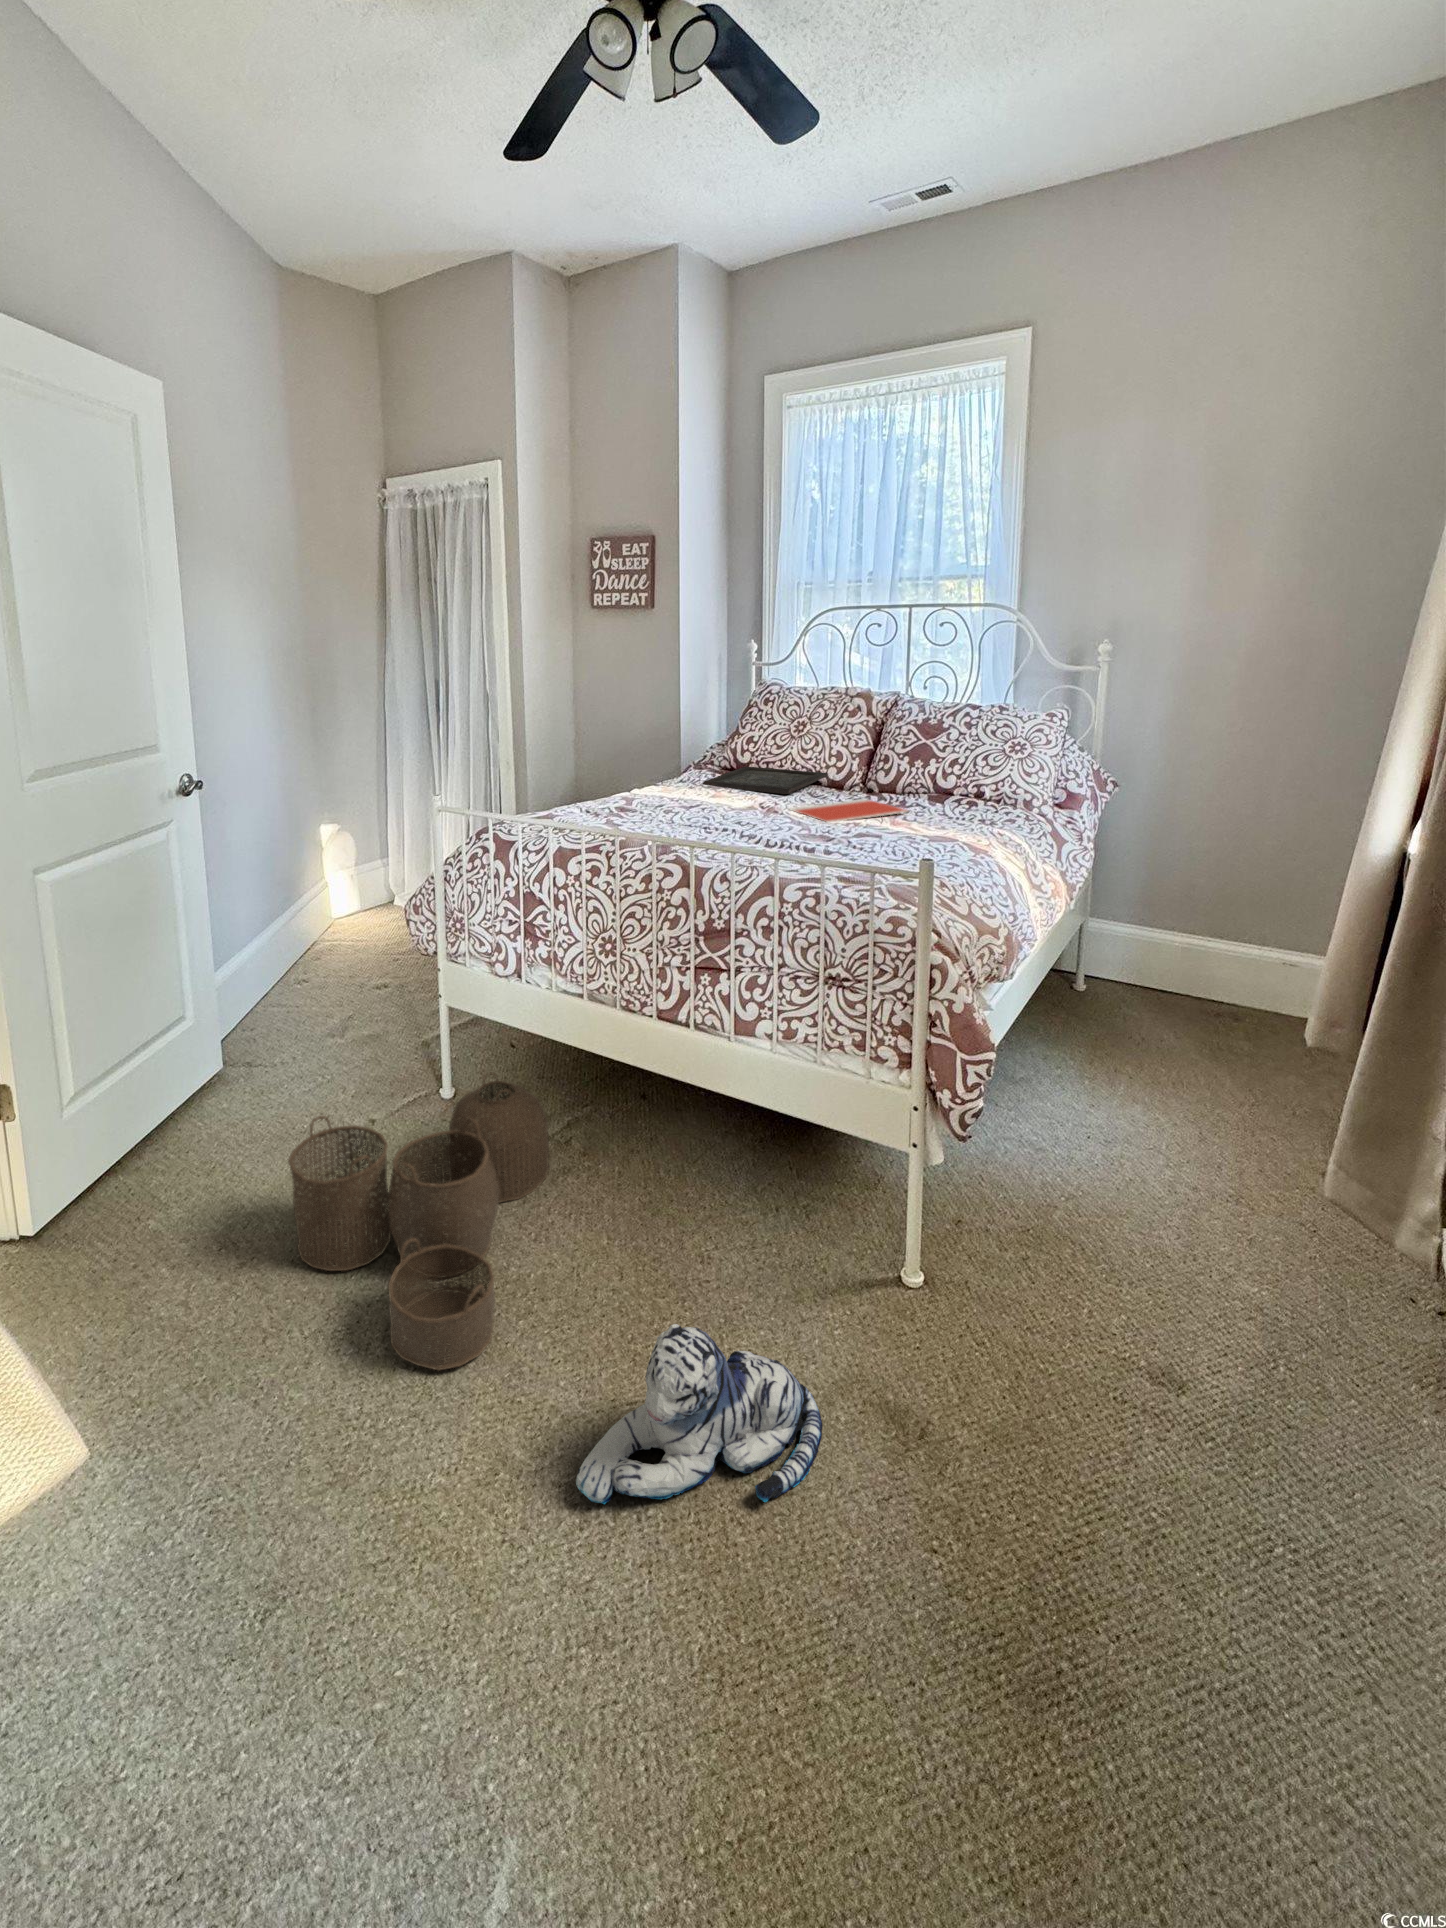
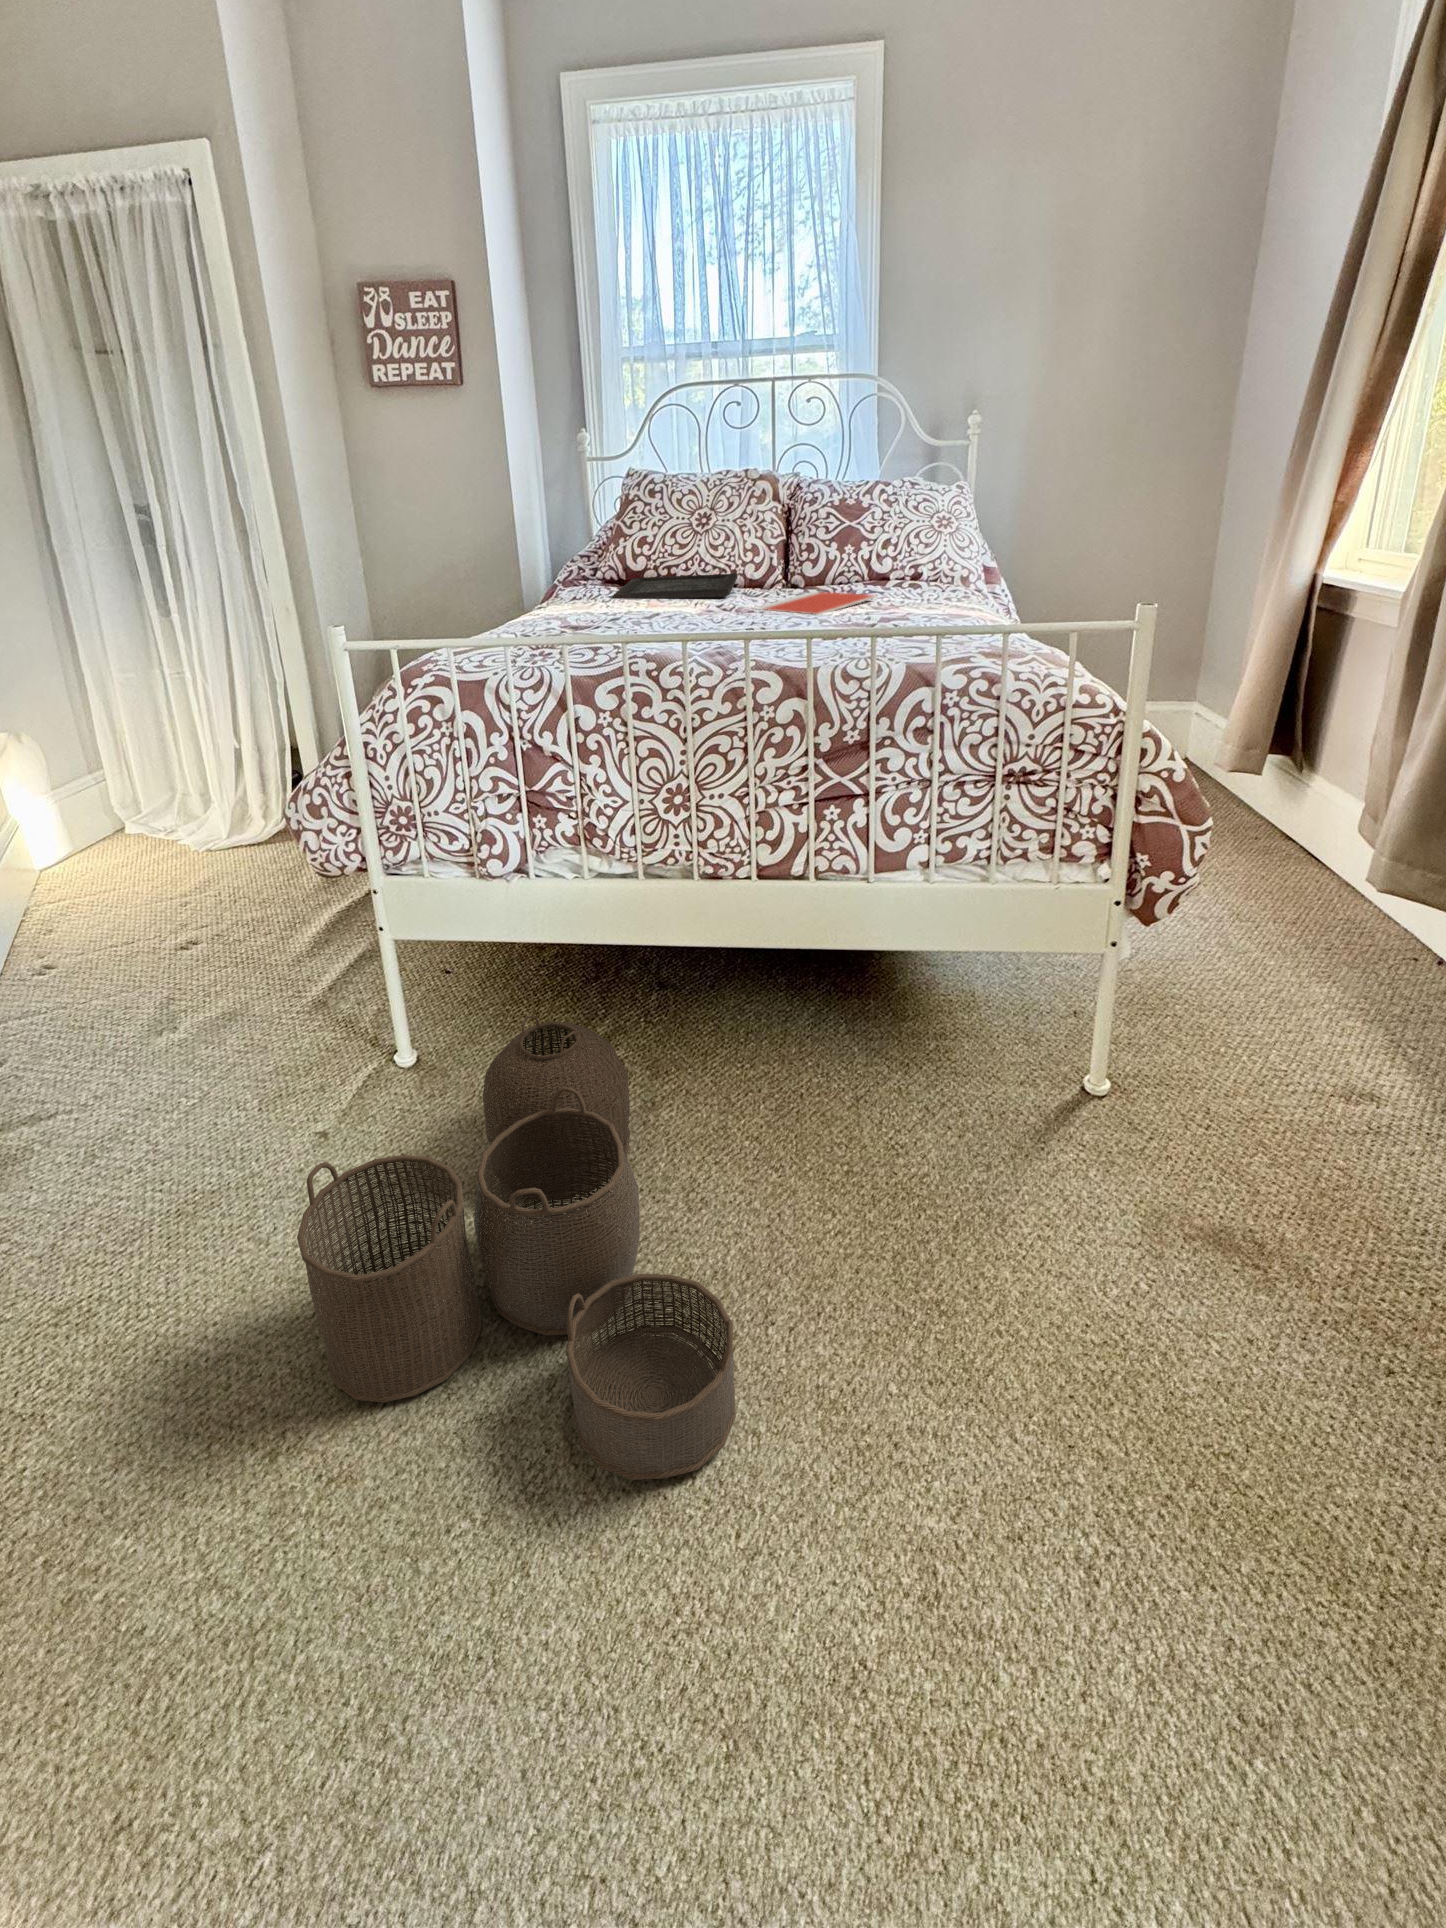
plush toy: present [576,1324,823,1504] -> none [985,1251,1215,1550]

